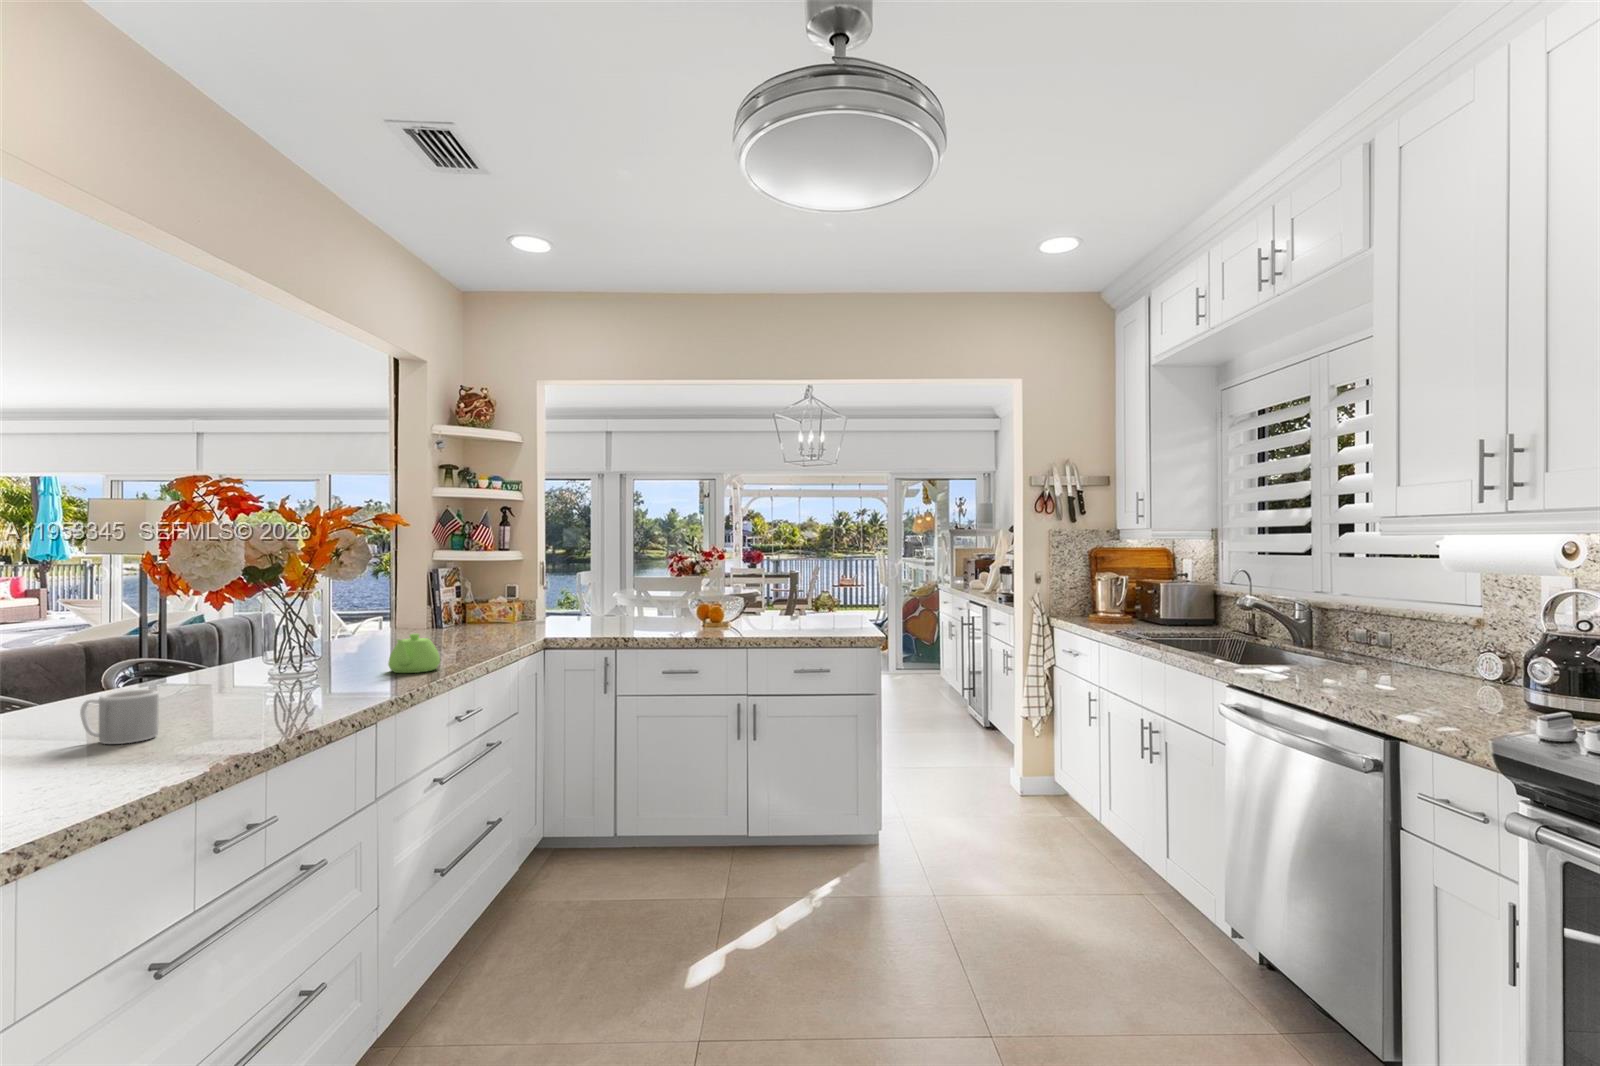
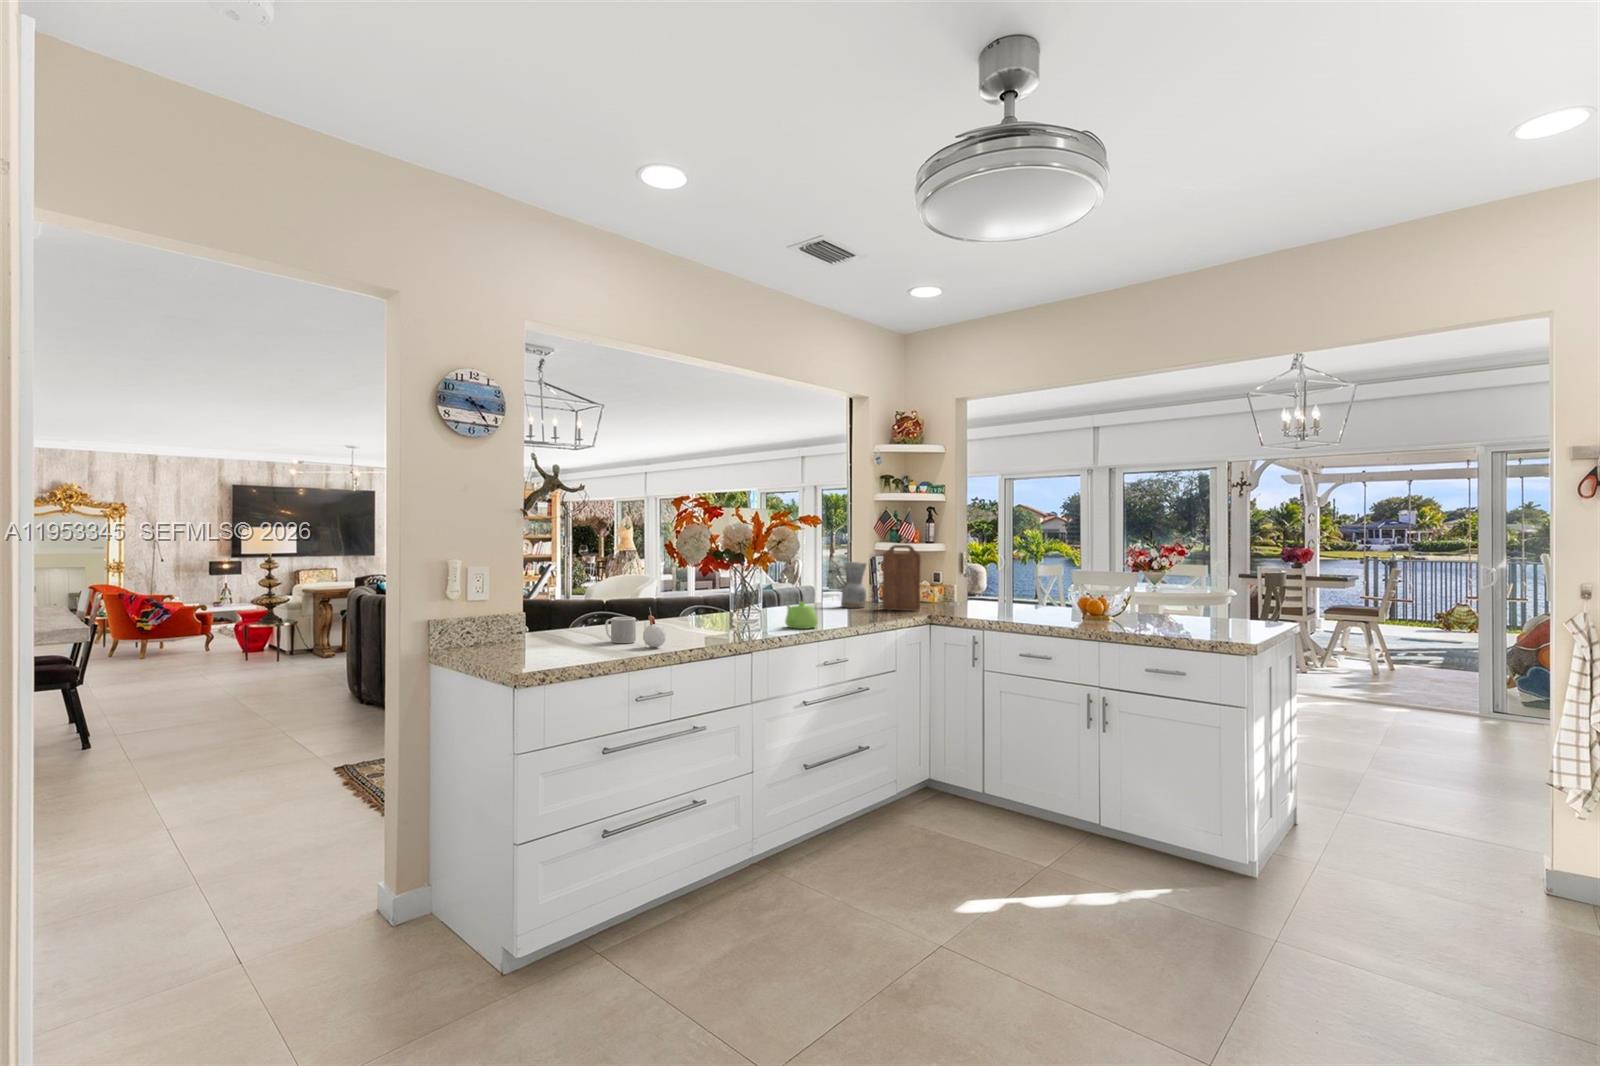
cutting board: none [466,551,516,633] -> present [882,545,921,610]
ceramic pitcher: none [396,575,441,635] -> present [836,562,866,608]
candle: none [195,668,247,742] -> present [643,612,666,648]

